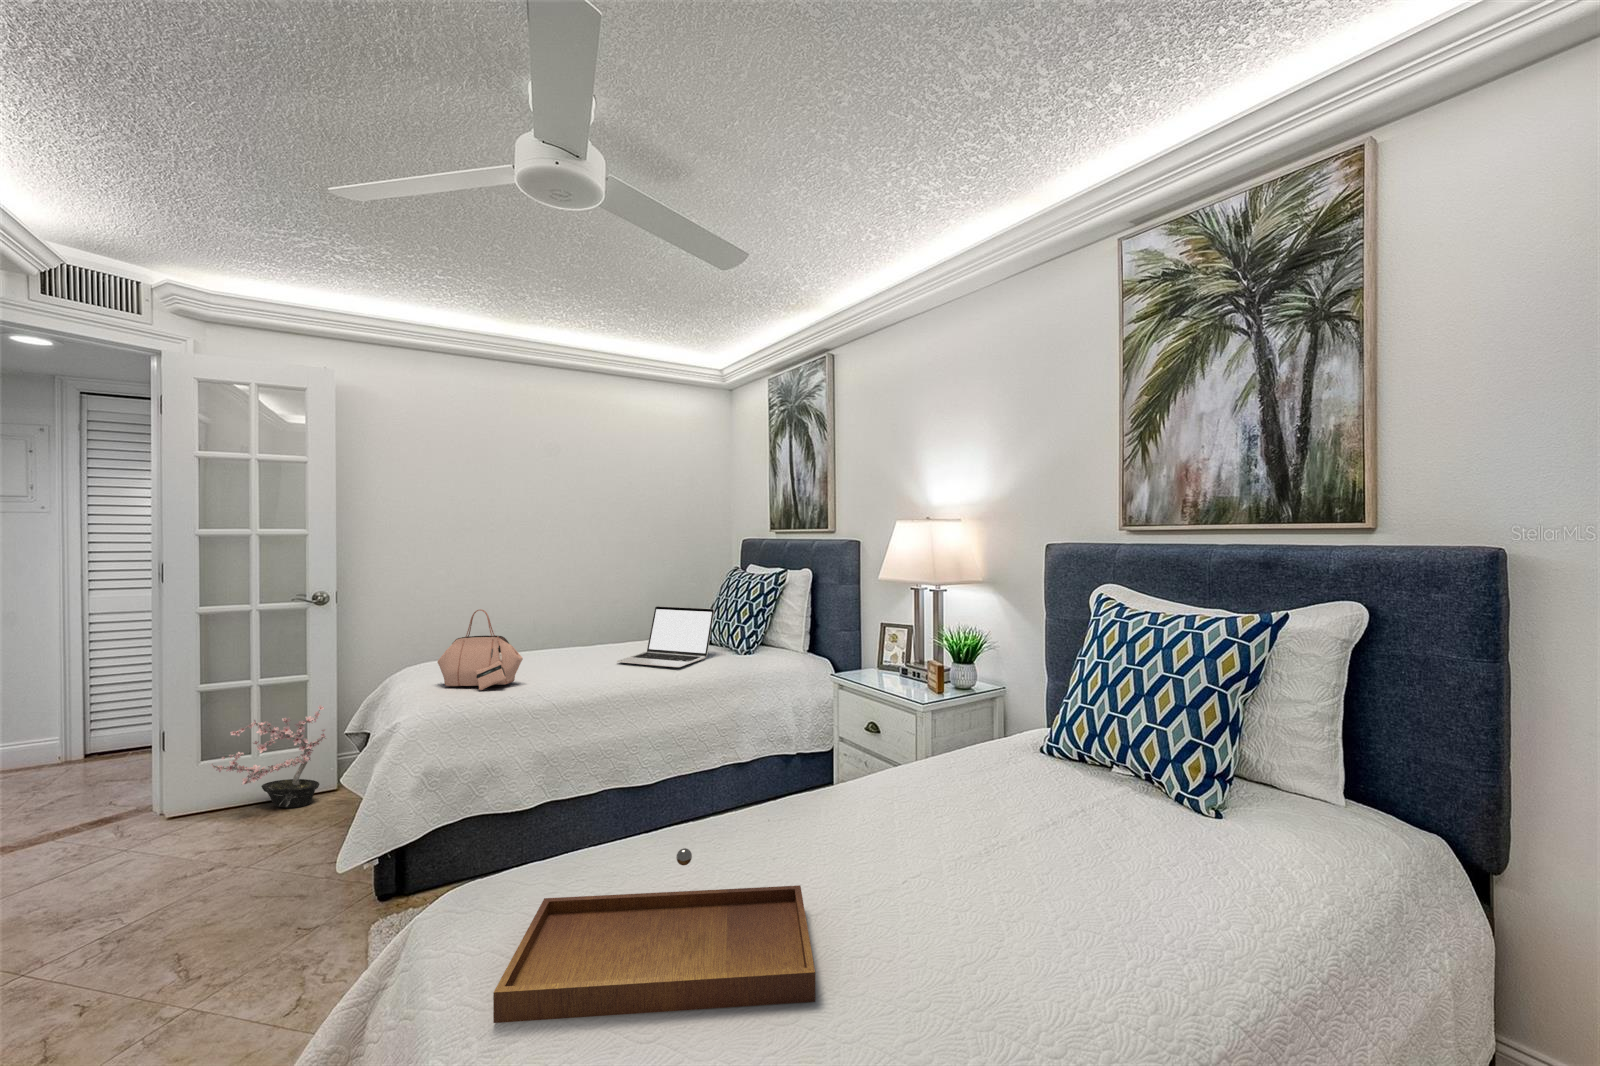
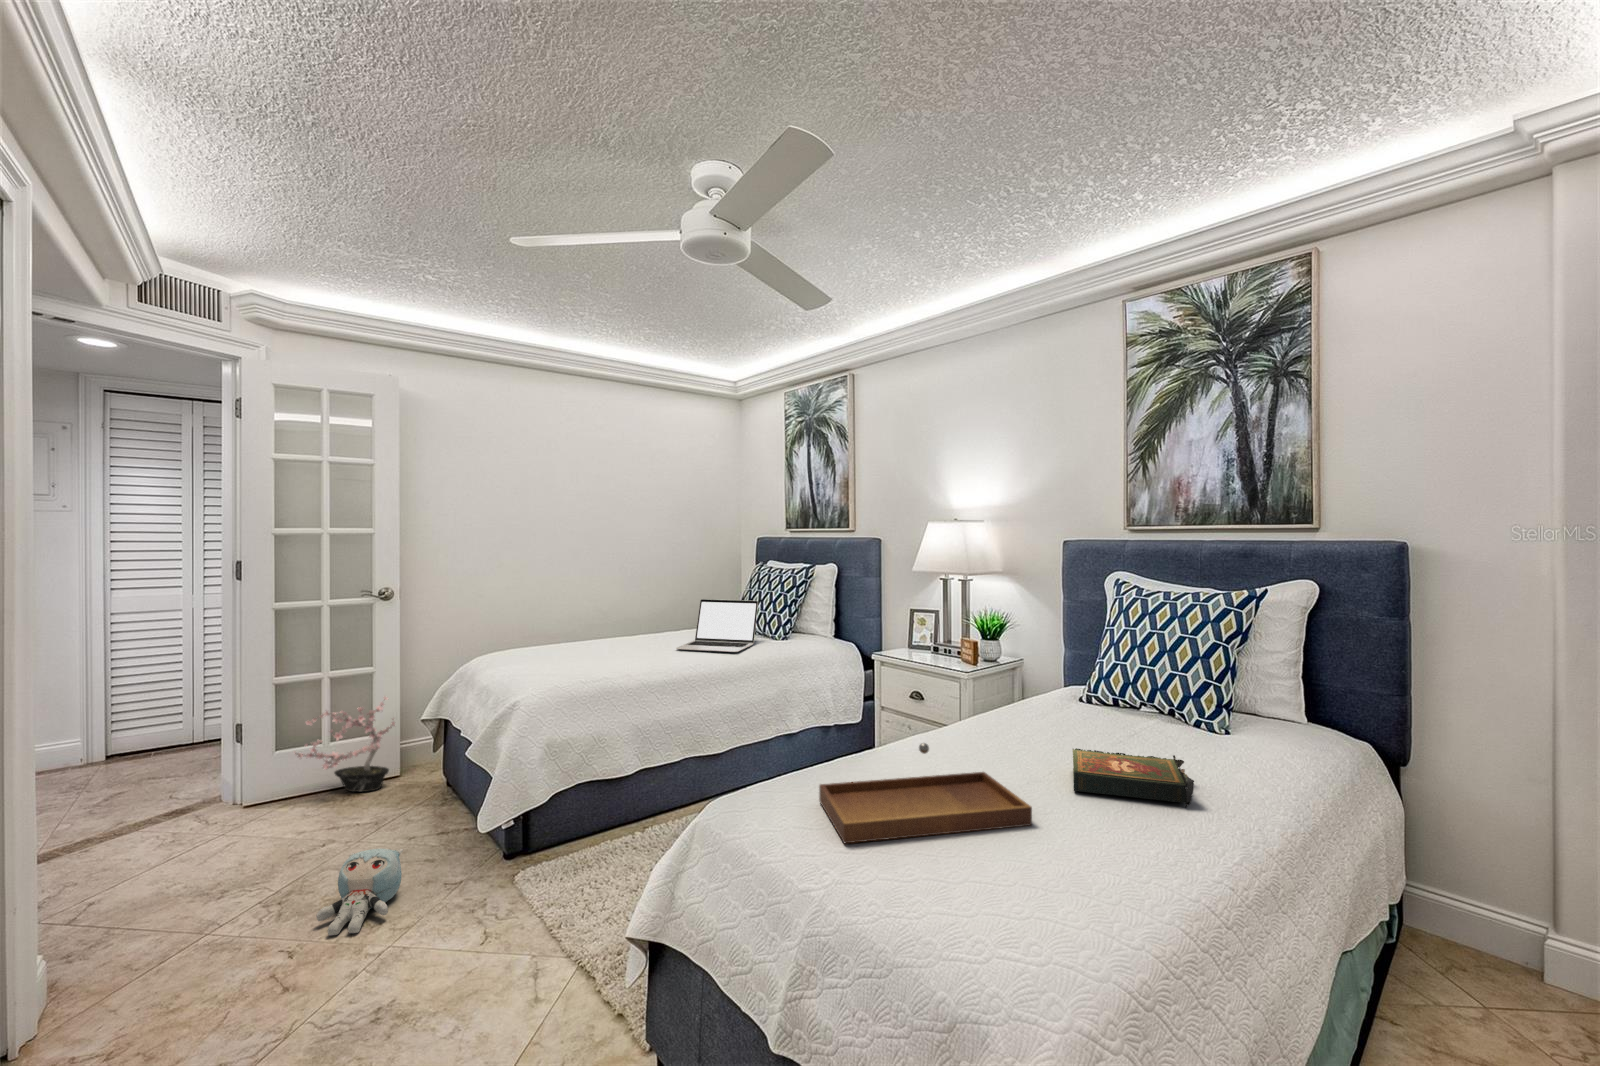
handbag: present [437,609,523,690] -> none [530,601,608,673]
book: none [925,848,1113,981] -> present [1073,748,1194,808]
plush toy: none [125,890,246,996] -> present [316,849,403,936]

